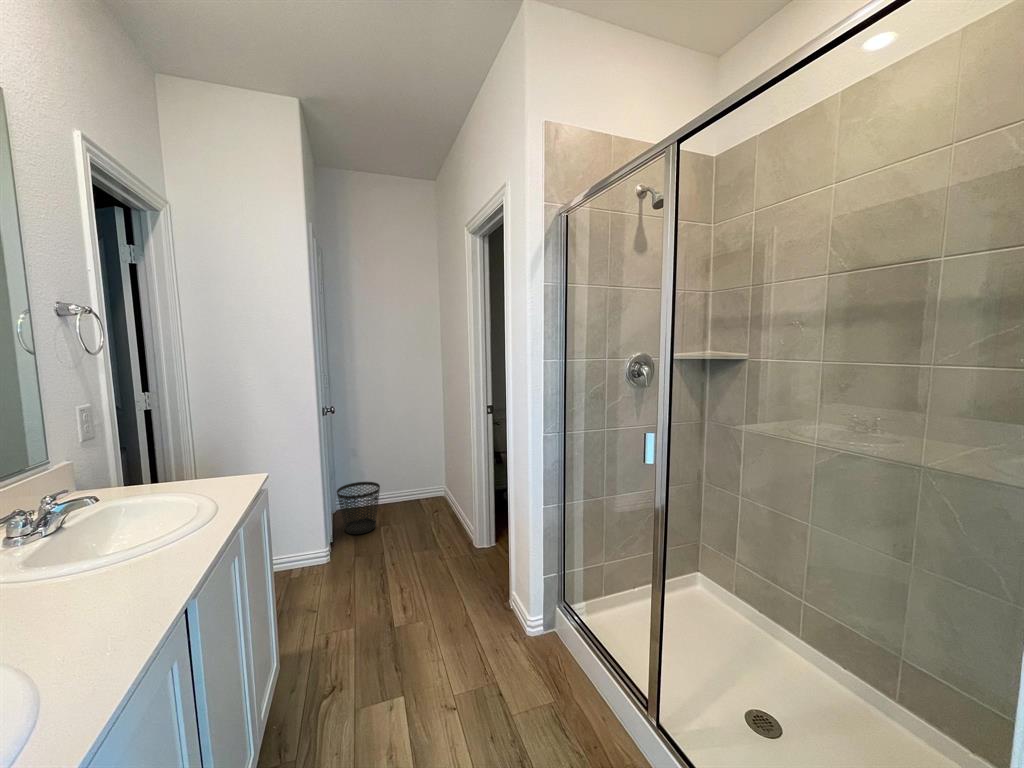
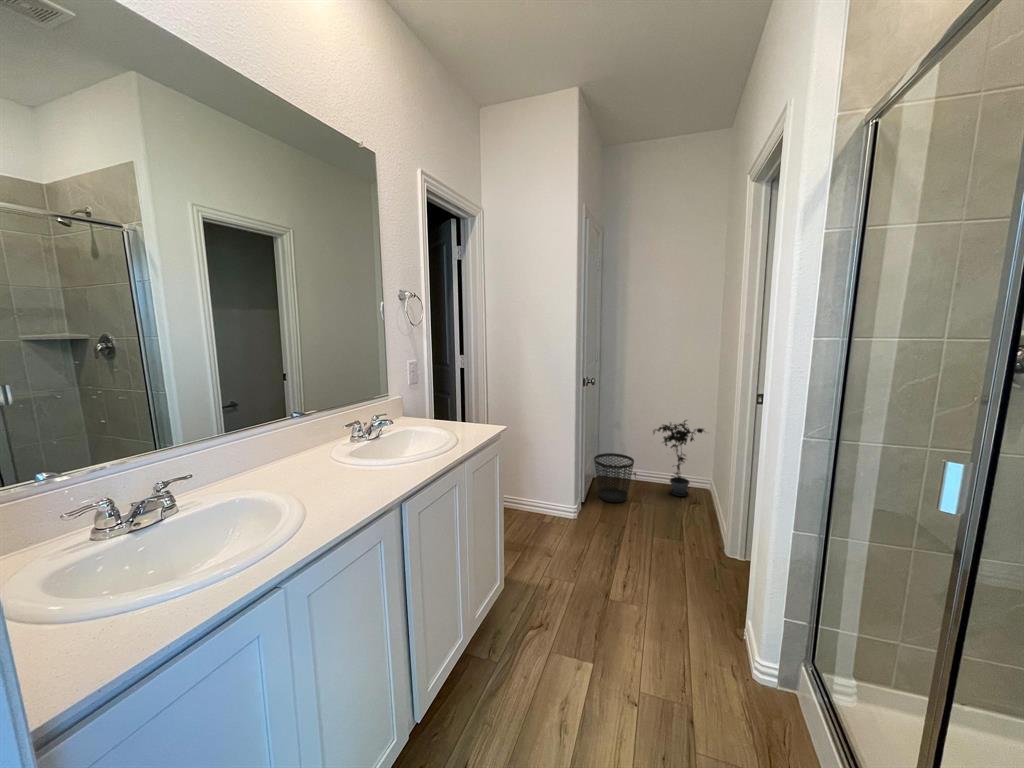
potted plant: none [393,436,442,510] -> present [653,420,704,496]

